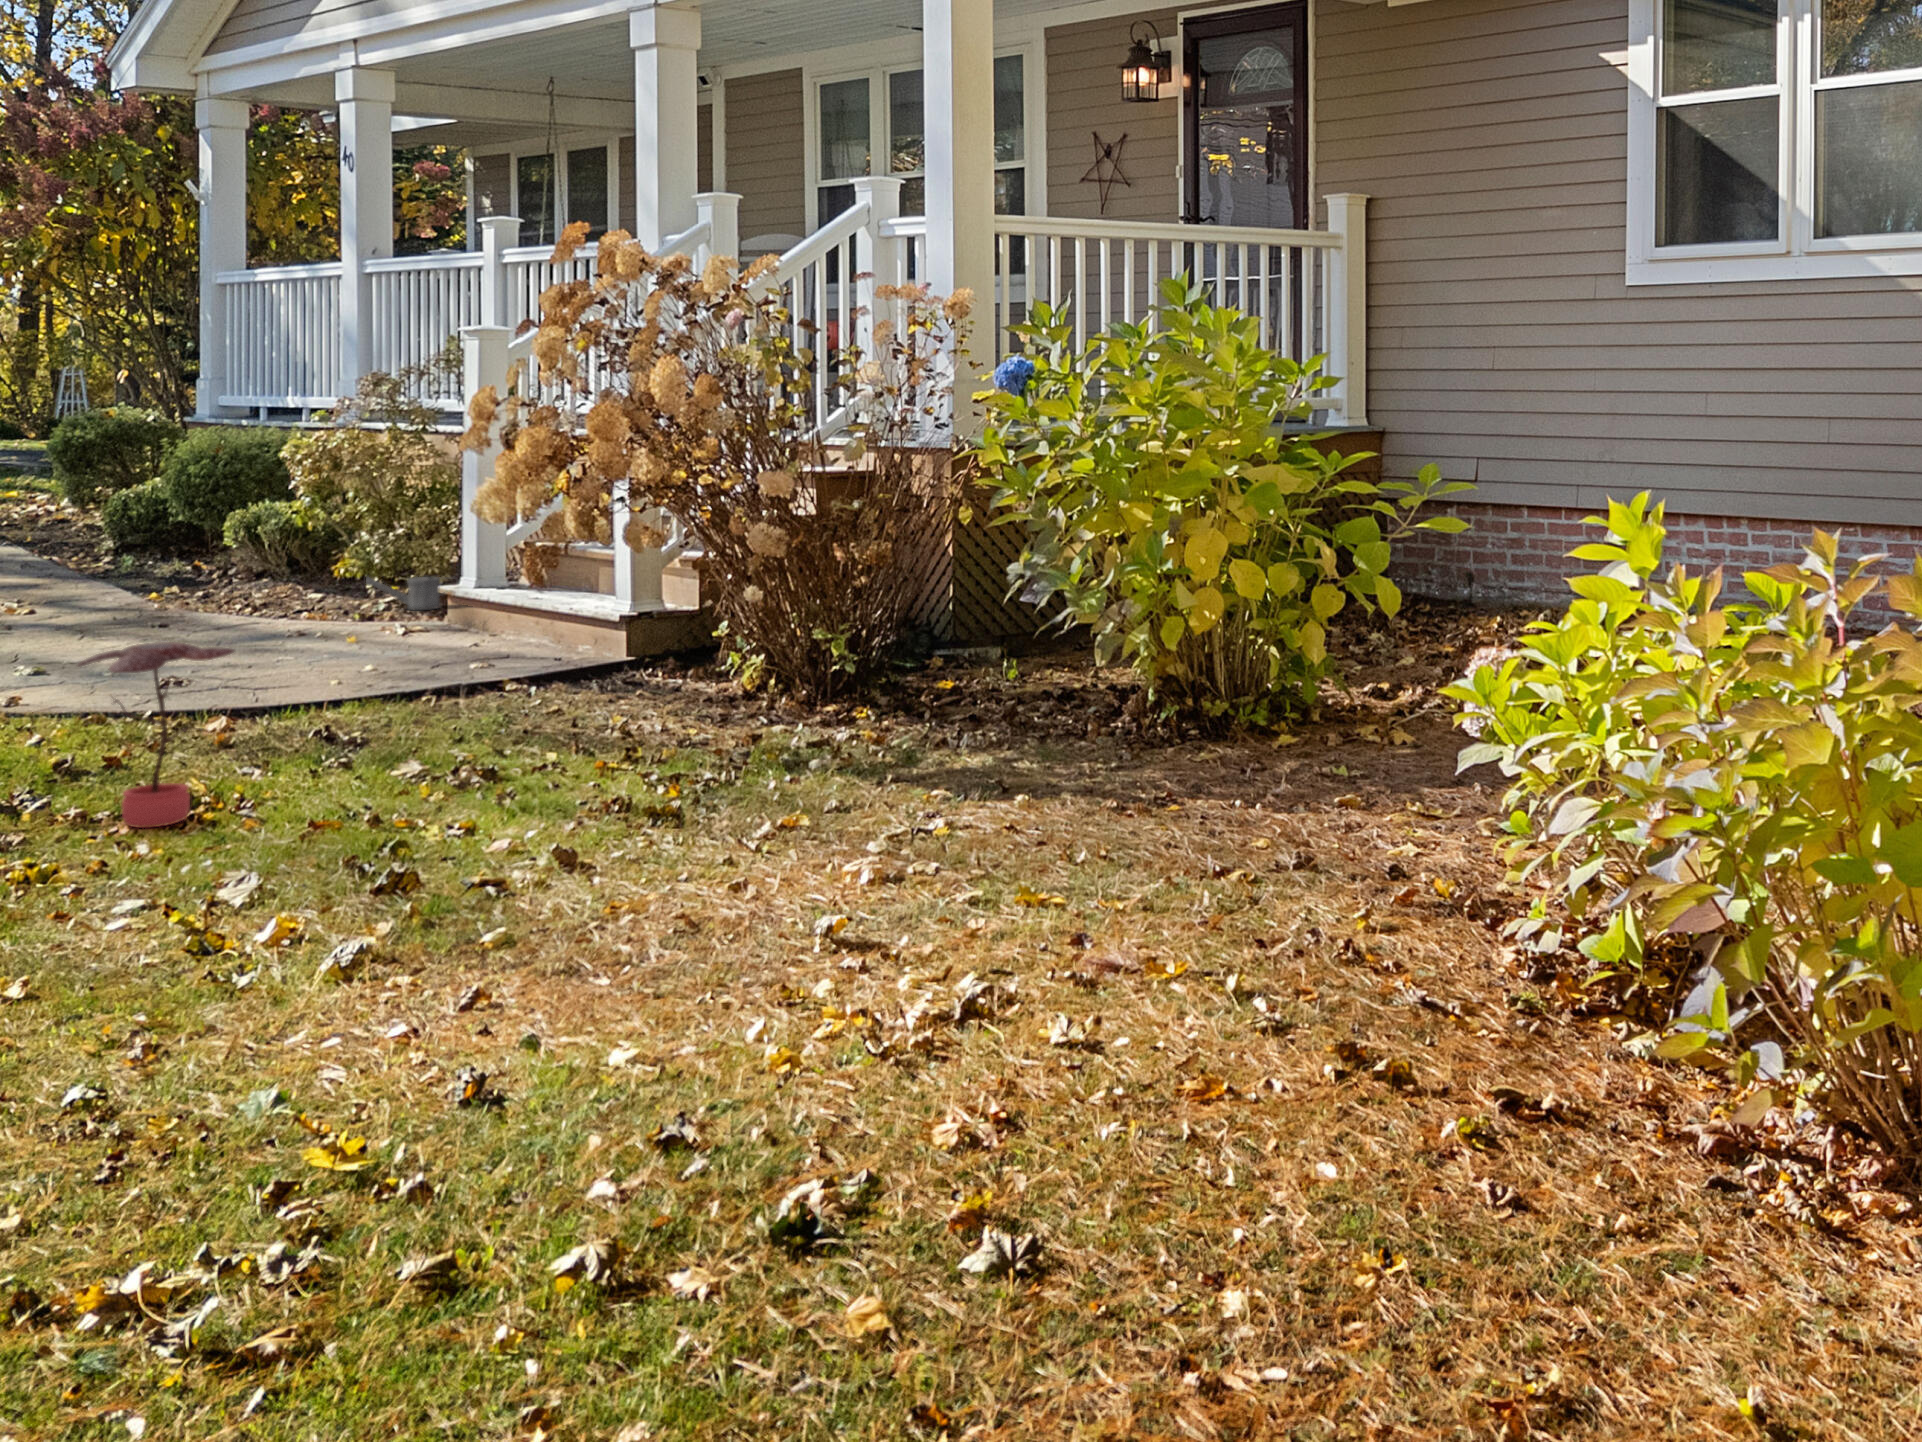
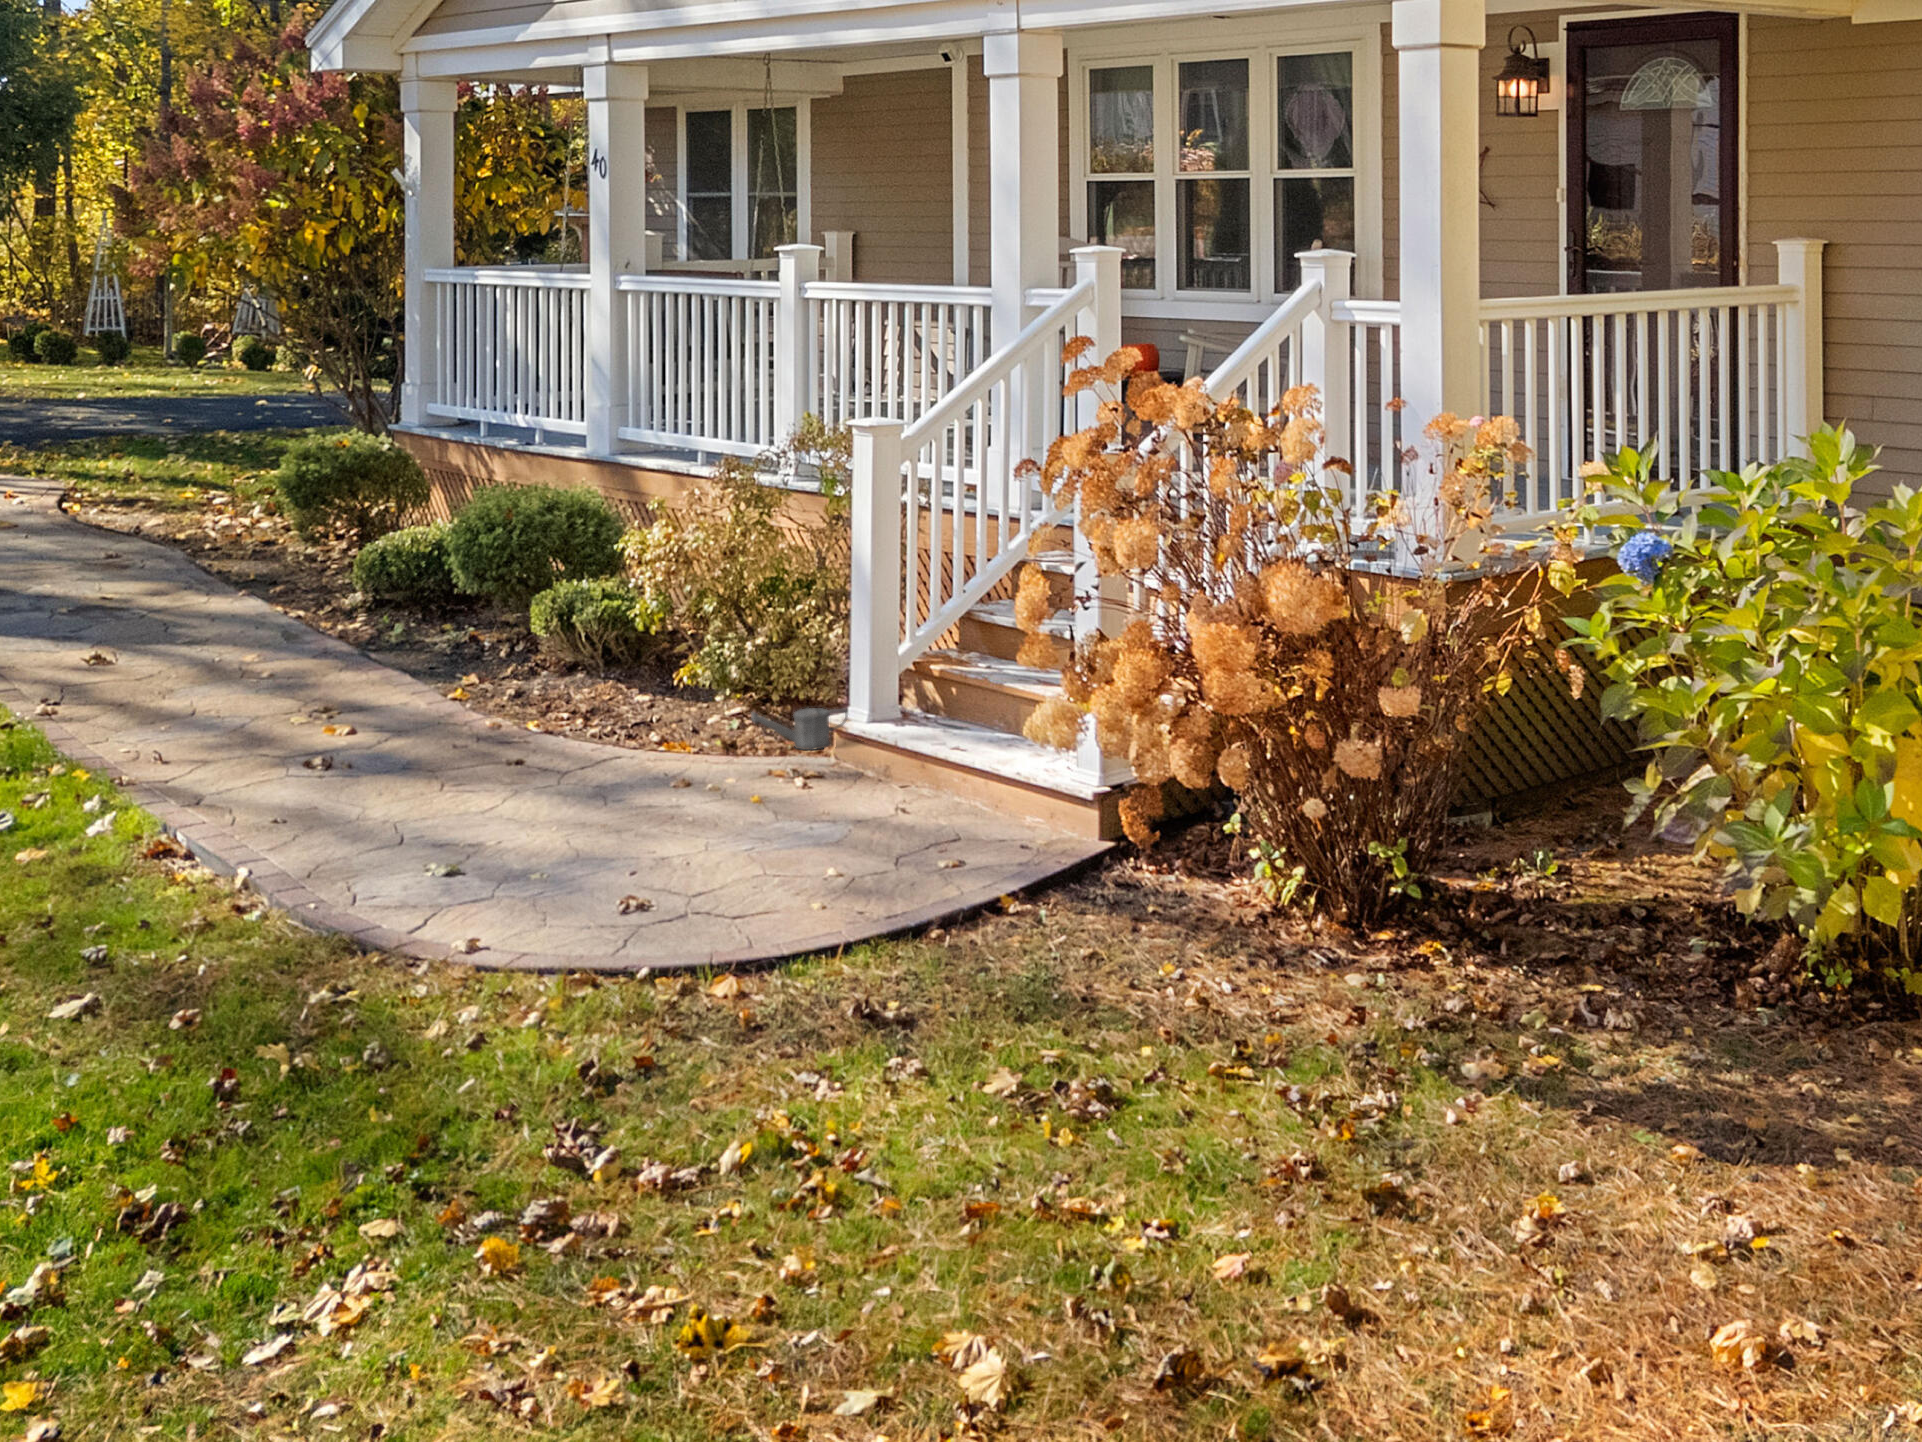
potted plant: present [78,642,234,828] -> none [723,1005,905,1258]

